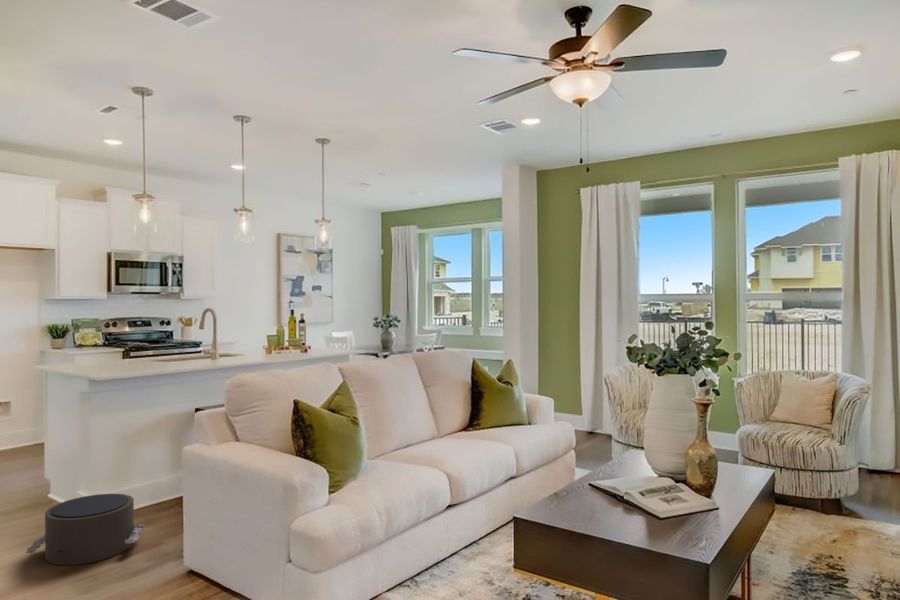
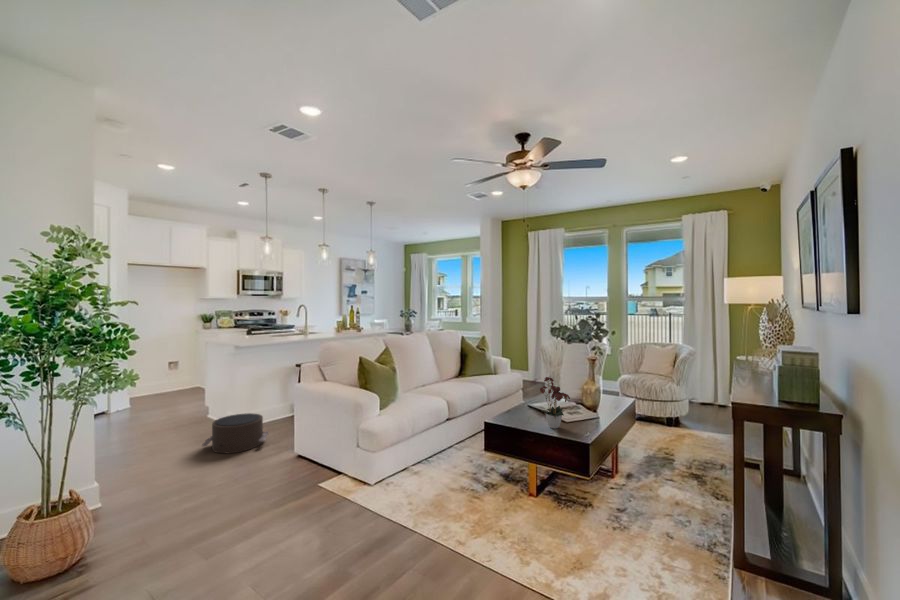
flower arrangement: none [609,433,674,531] -> present [540,377,570,429]

